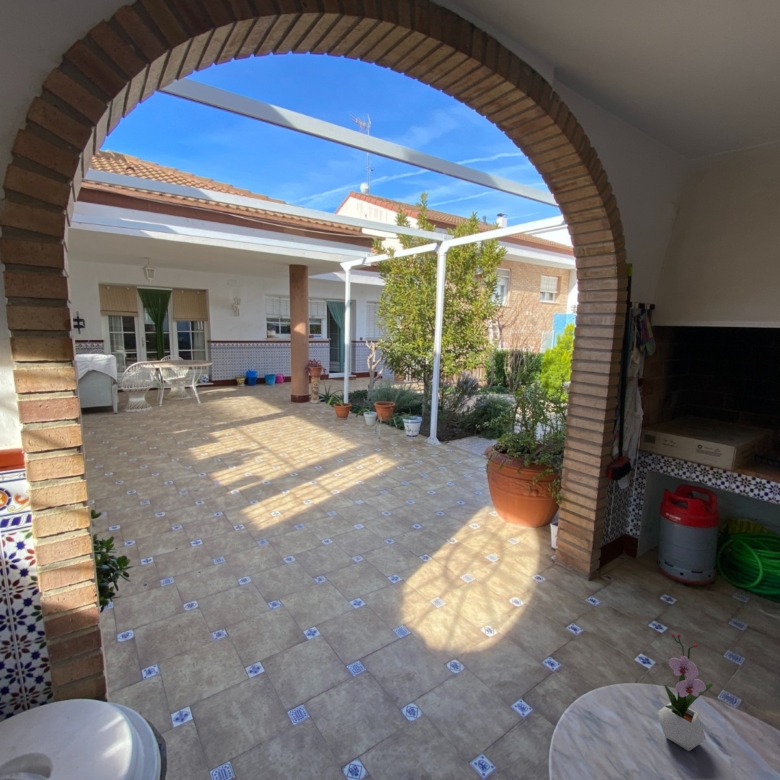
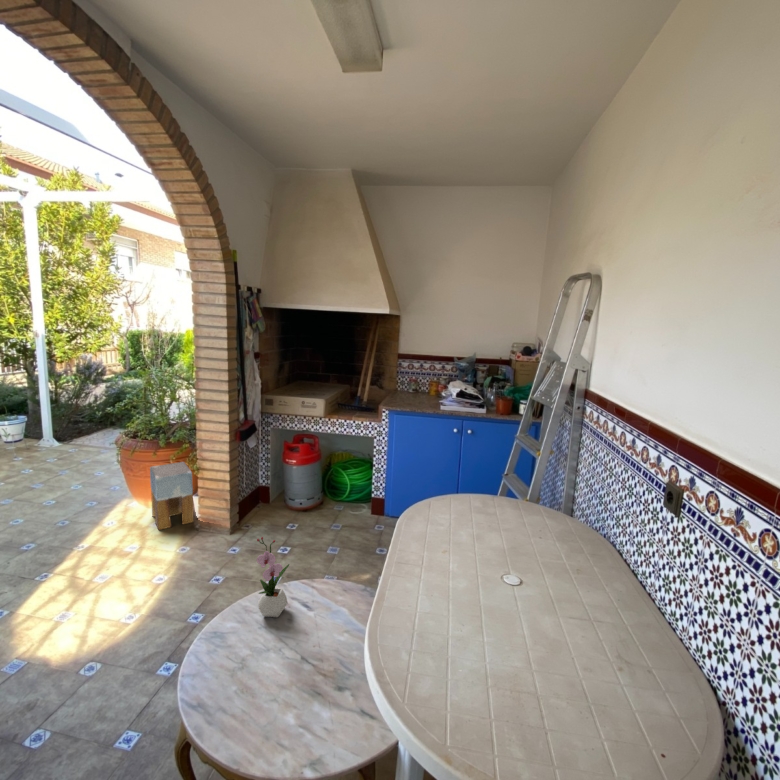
stool: none [510,484,553,551] -> present [150,462,194,530]

